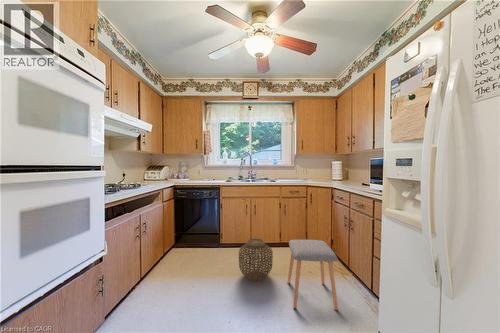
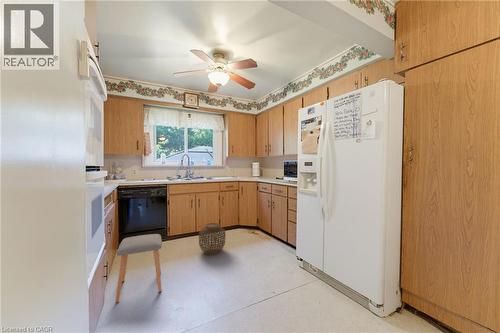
stool: present [288,240,338,311] -> present [115,234,162,303]

